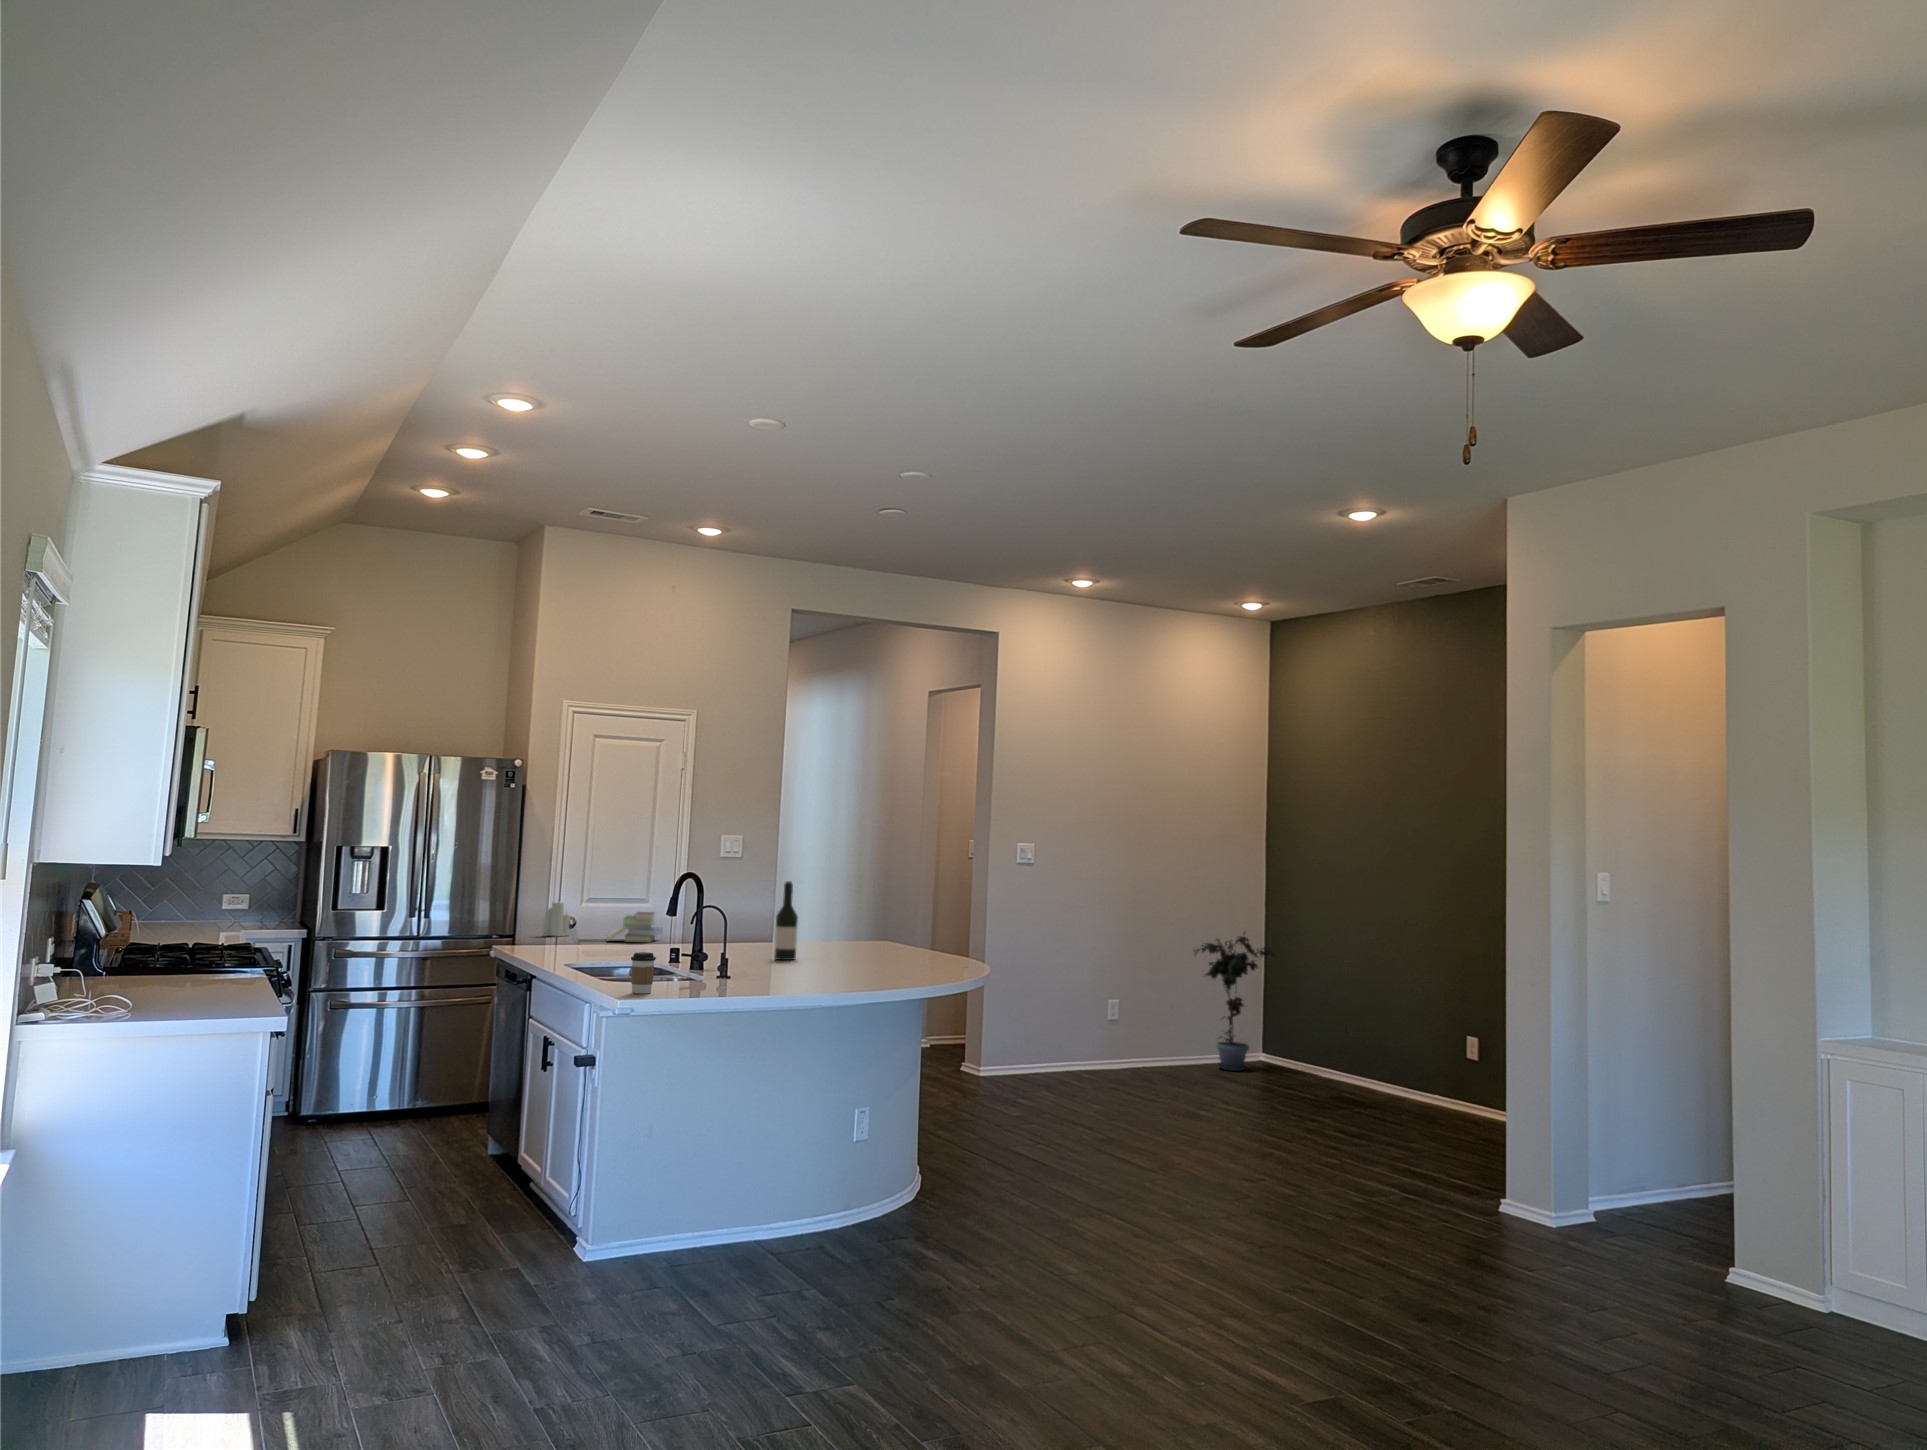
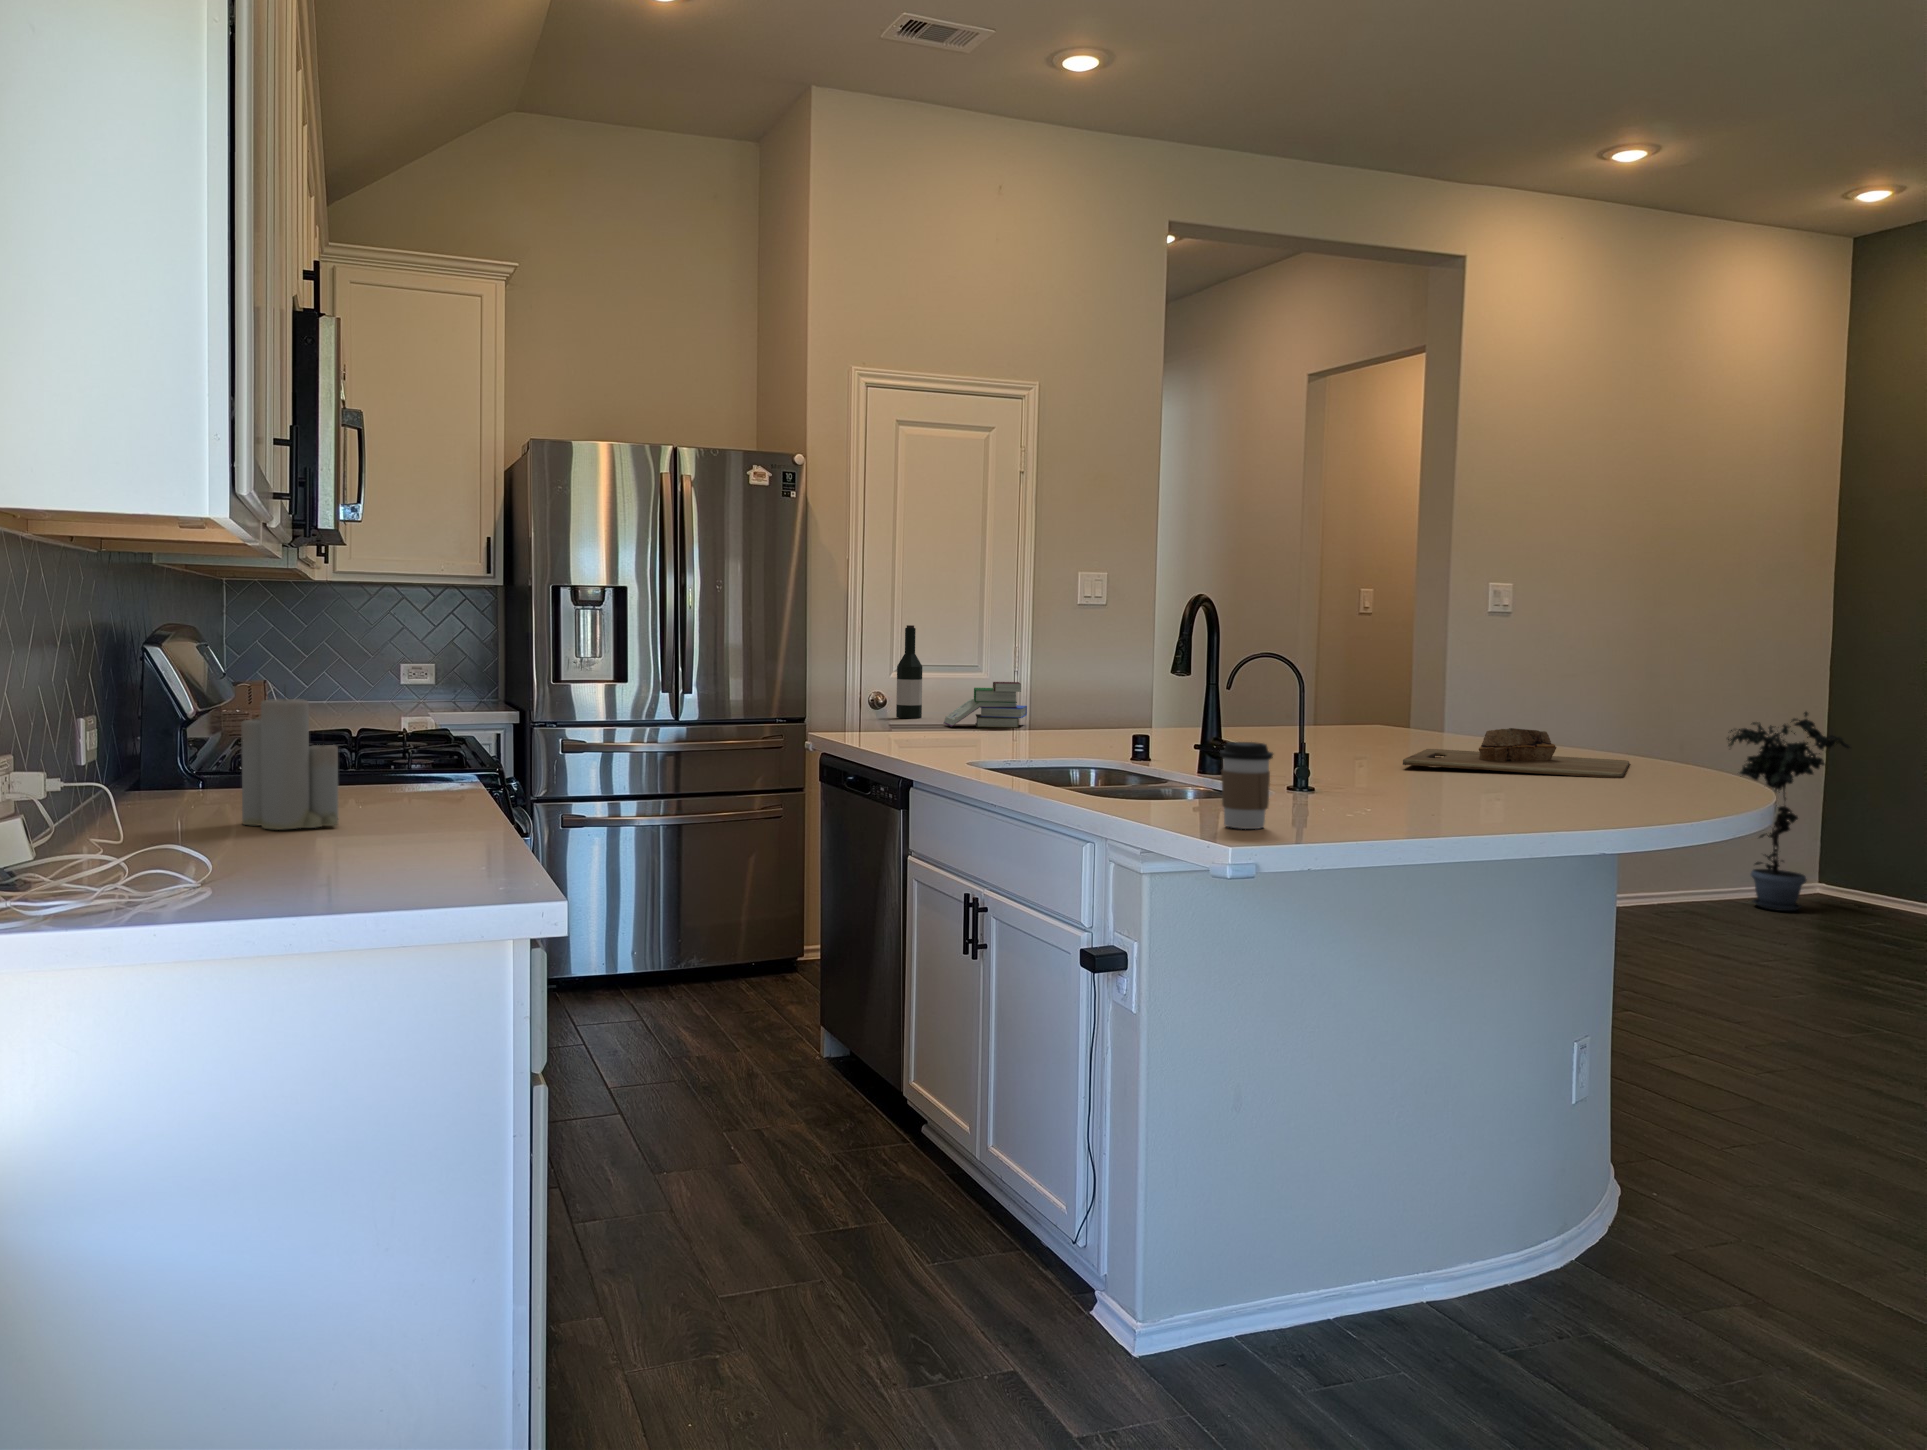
wine bottle: present [774,881,798,960] -> present [896,625,922,718]
candle: present [543,902,570,936] -> present [241,699,338,829]
cutting board: none [802,945,930,972] -> present [1403,728,1629,778]

